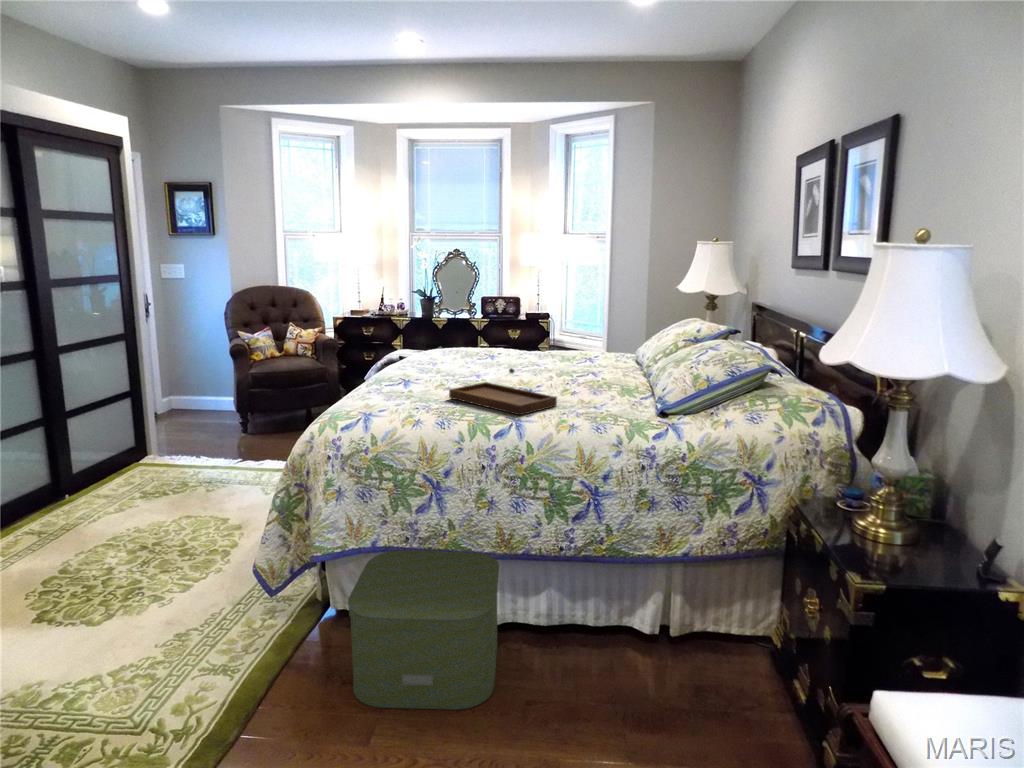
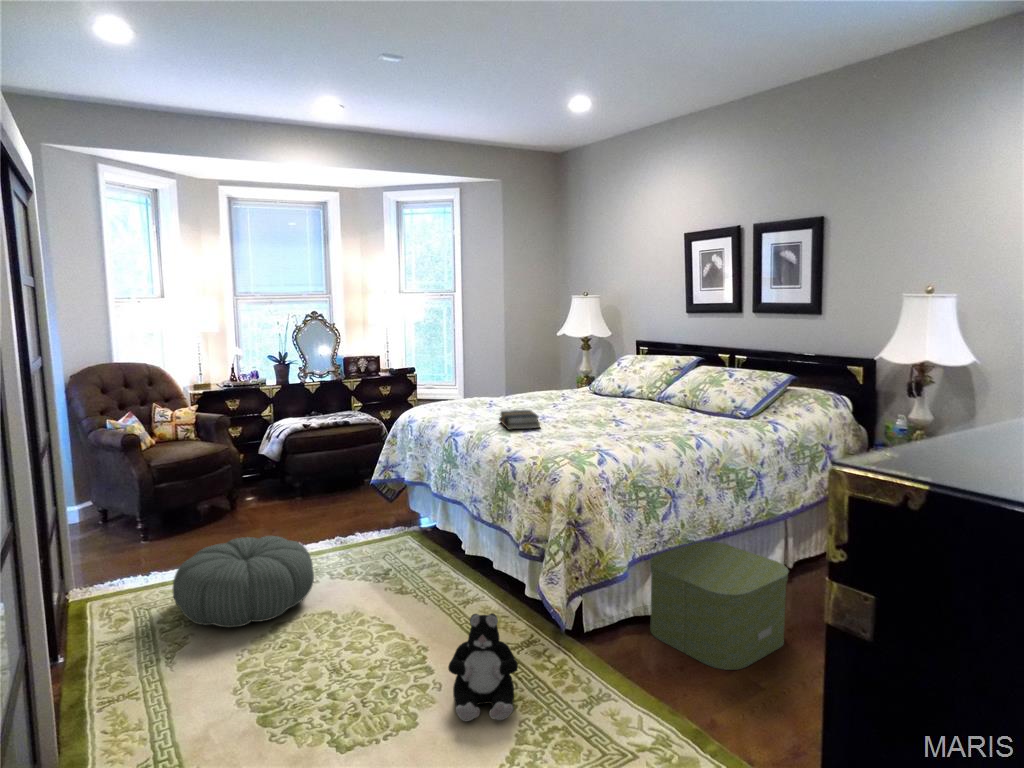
hardback book: none [392,362,450,385] -> present [499,410,540,430]
tray: present [449,368,557,415] -> none [598,400,683,433]
pouf: none [133,441,254,510] -> present [173,536,314,627]
plush toy: none [104,542,195,642] -> present [448,613,518,721]

